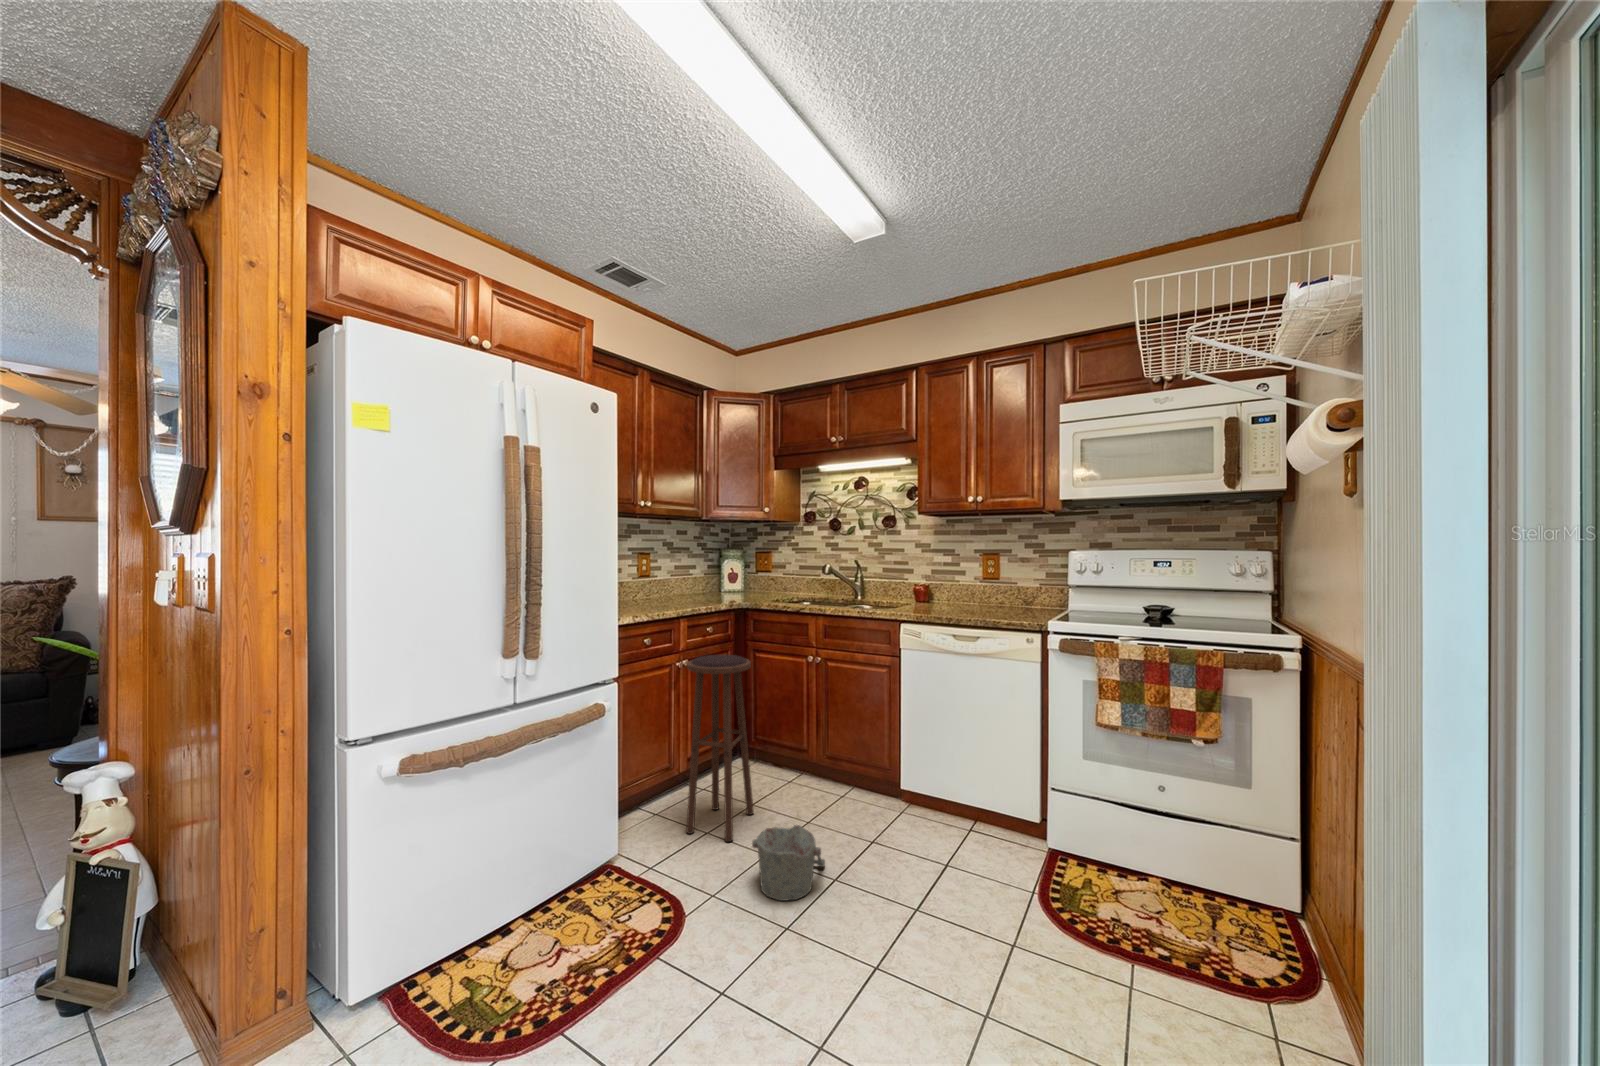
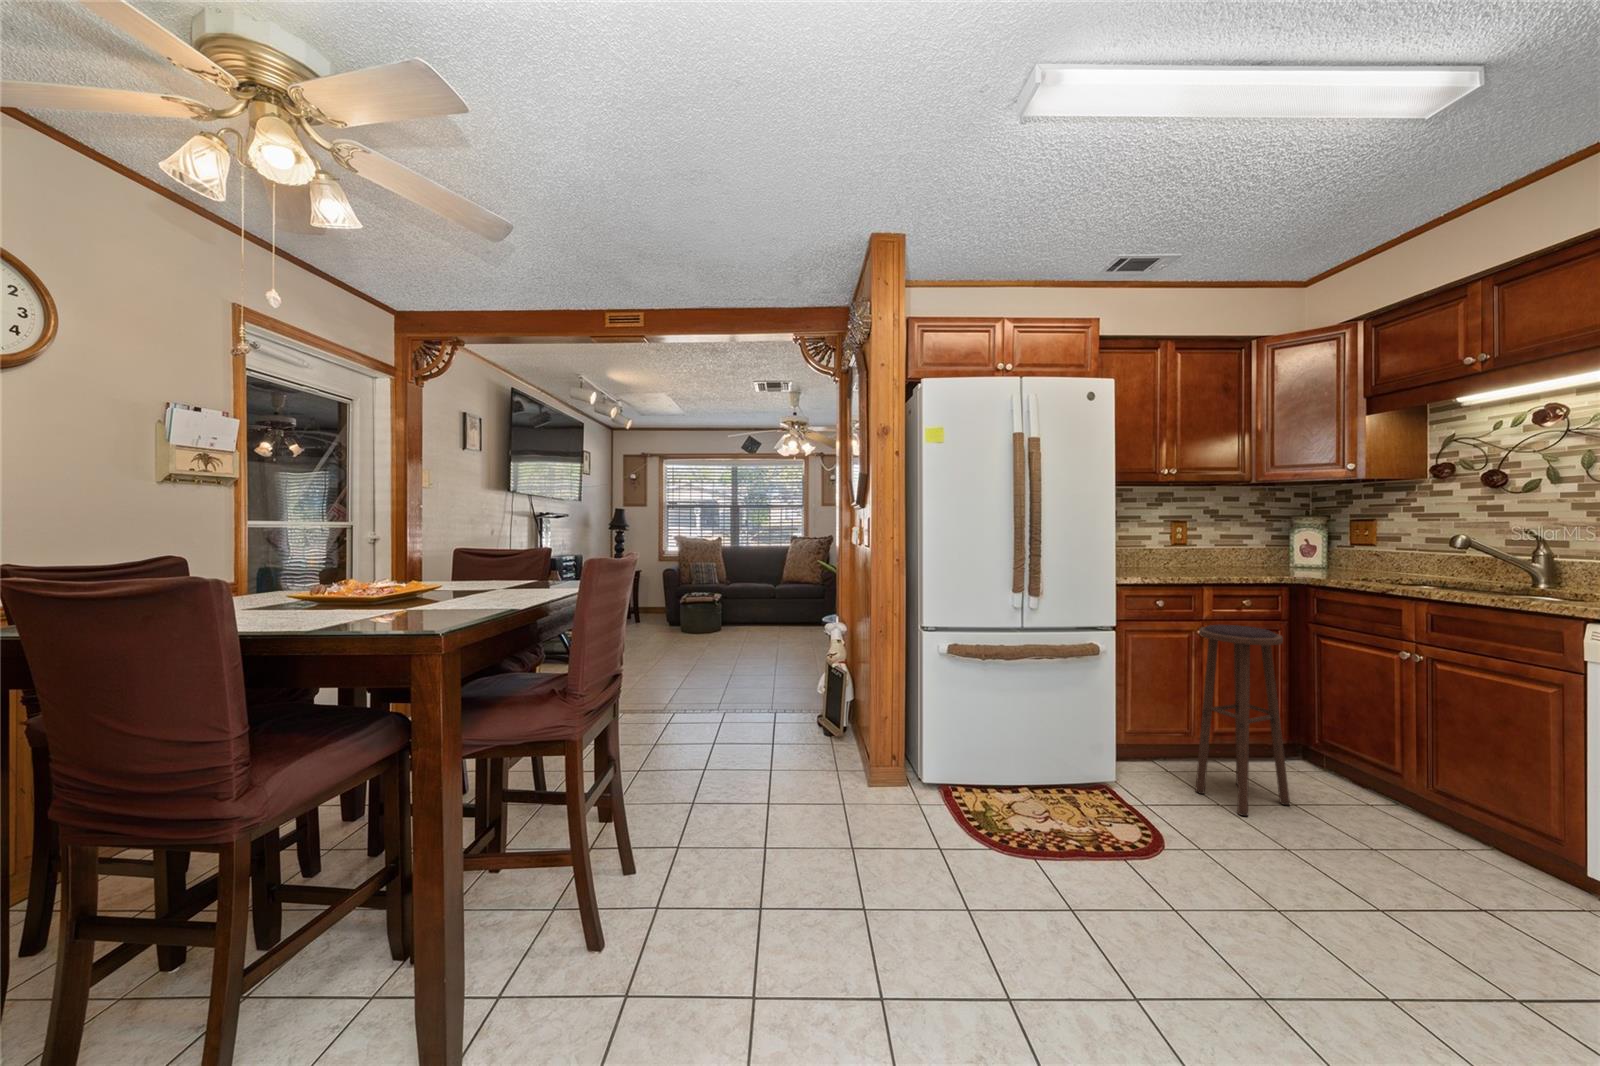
bucket: present [752,825,825,901] -> none [1253,810,1368,894]

